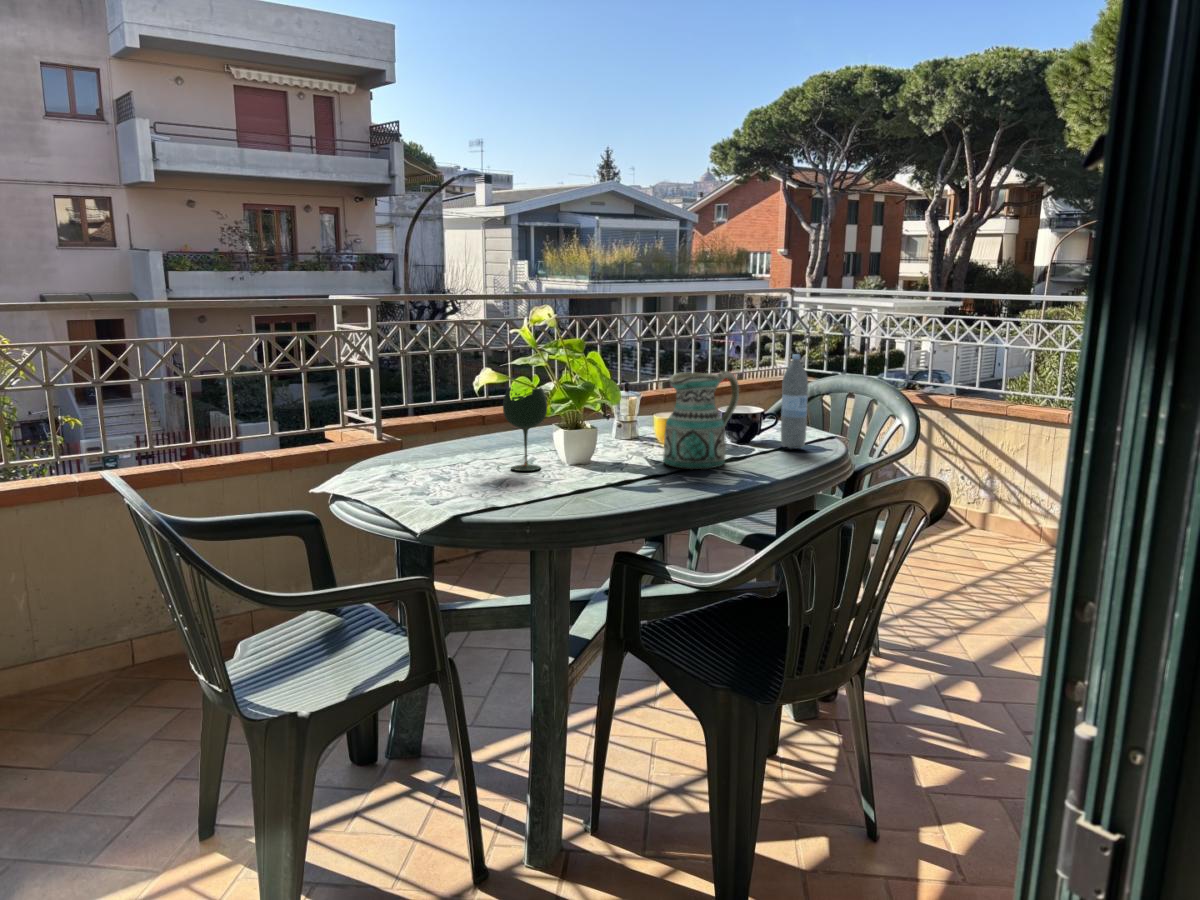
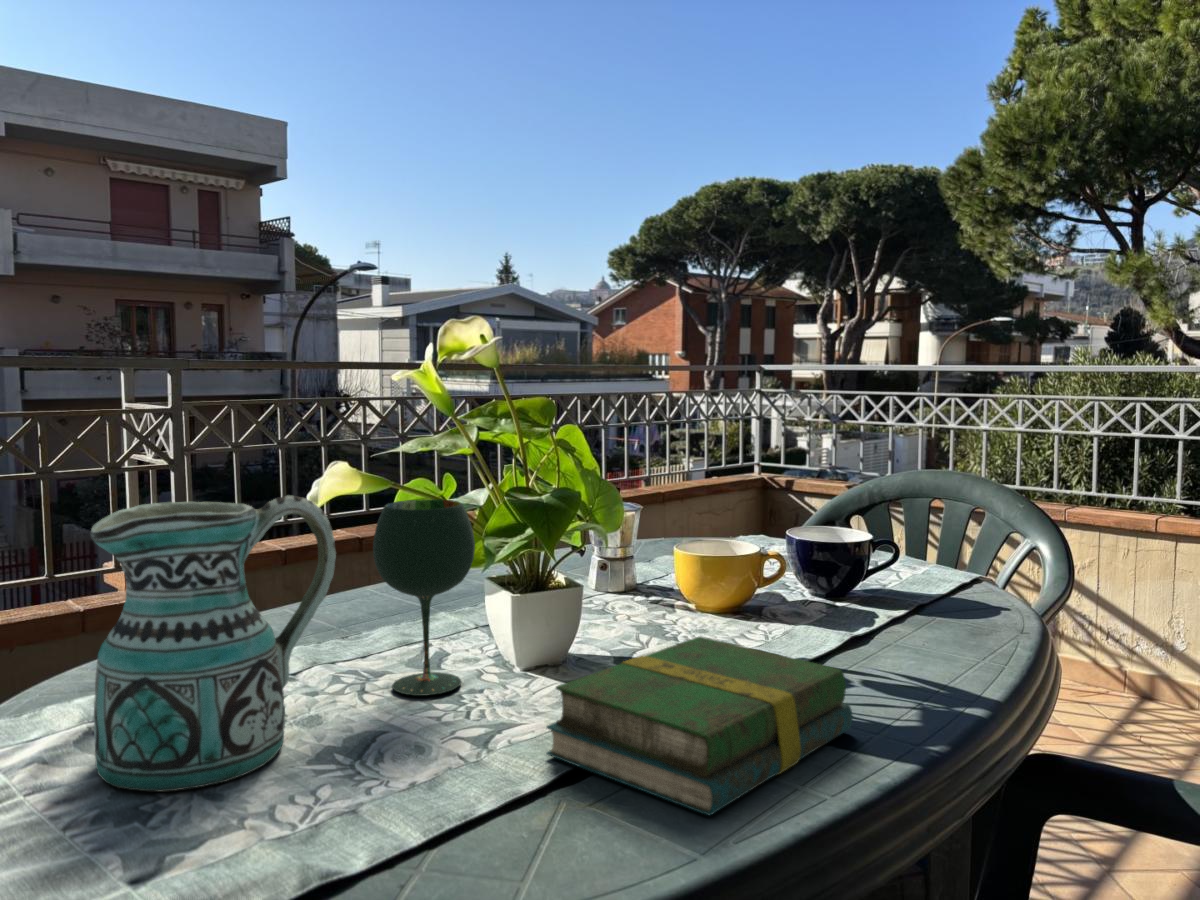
water bottle: present [781,354,808,448] -> none [912,430,967,612]
ceramic pitcher: present [663,371,739,469] -> present [90,496,336,791]
book: none [572,448,700,500] -> present [546,636,853,815]

